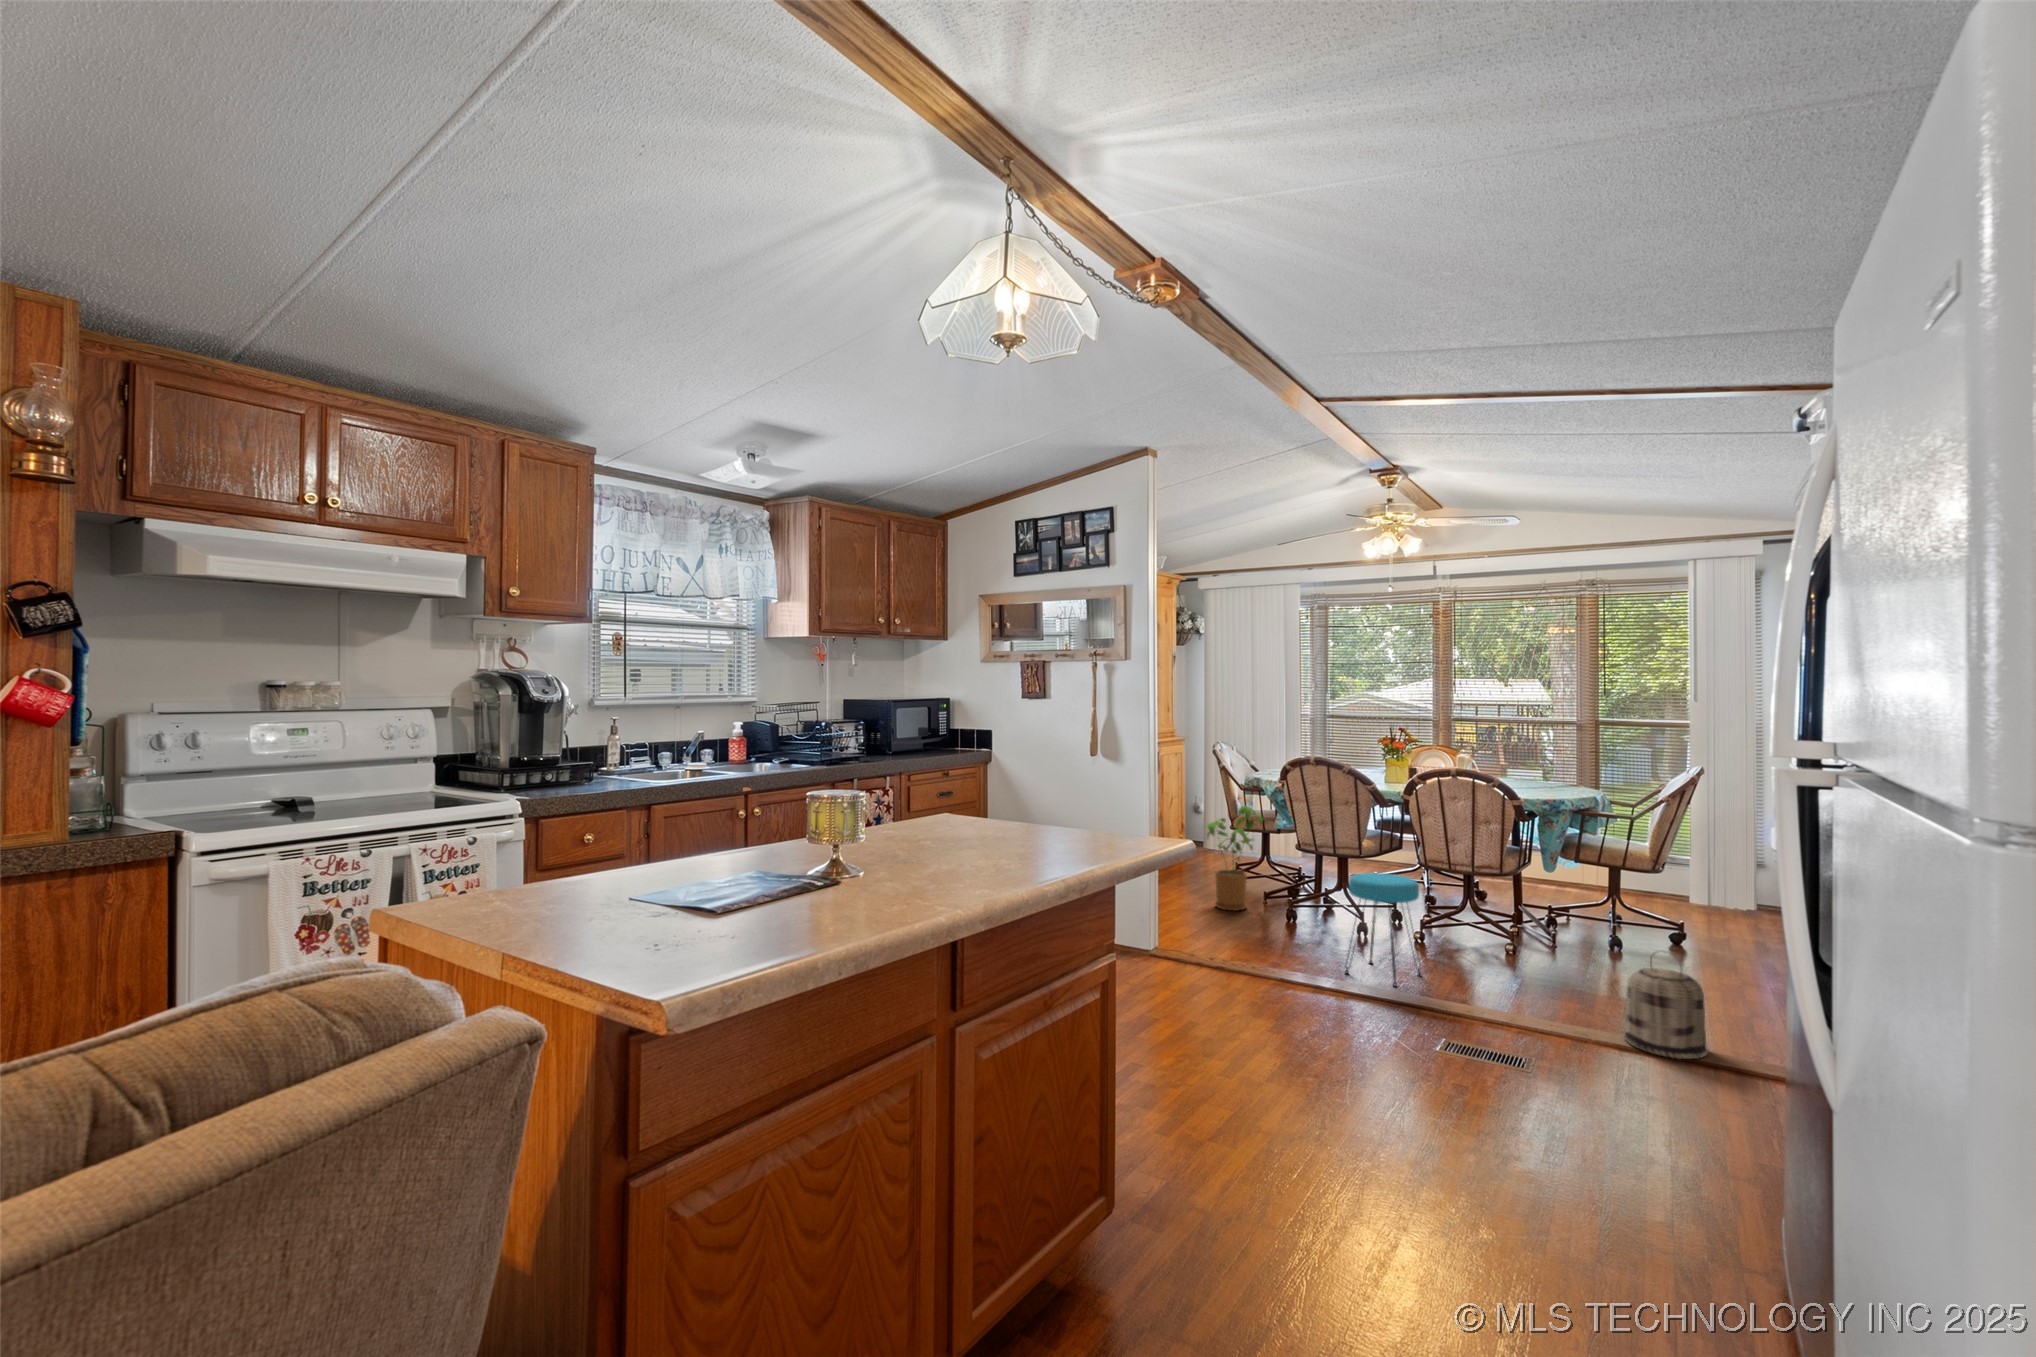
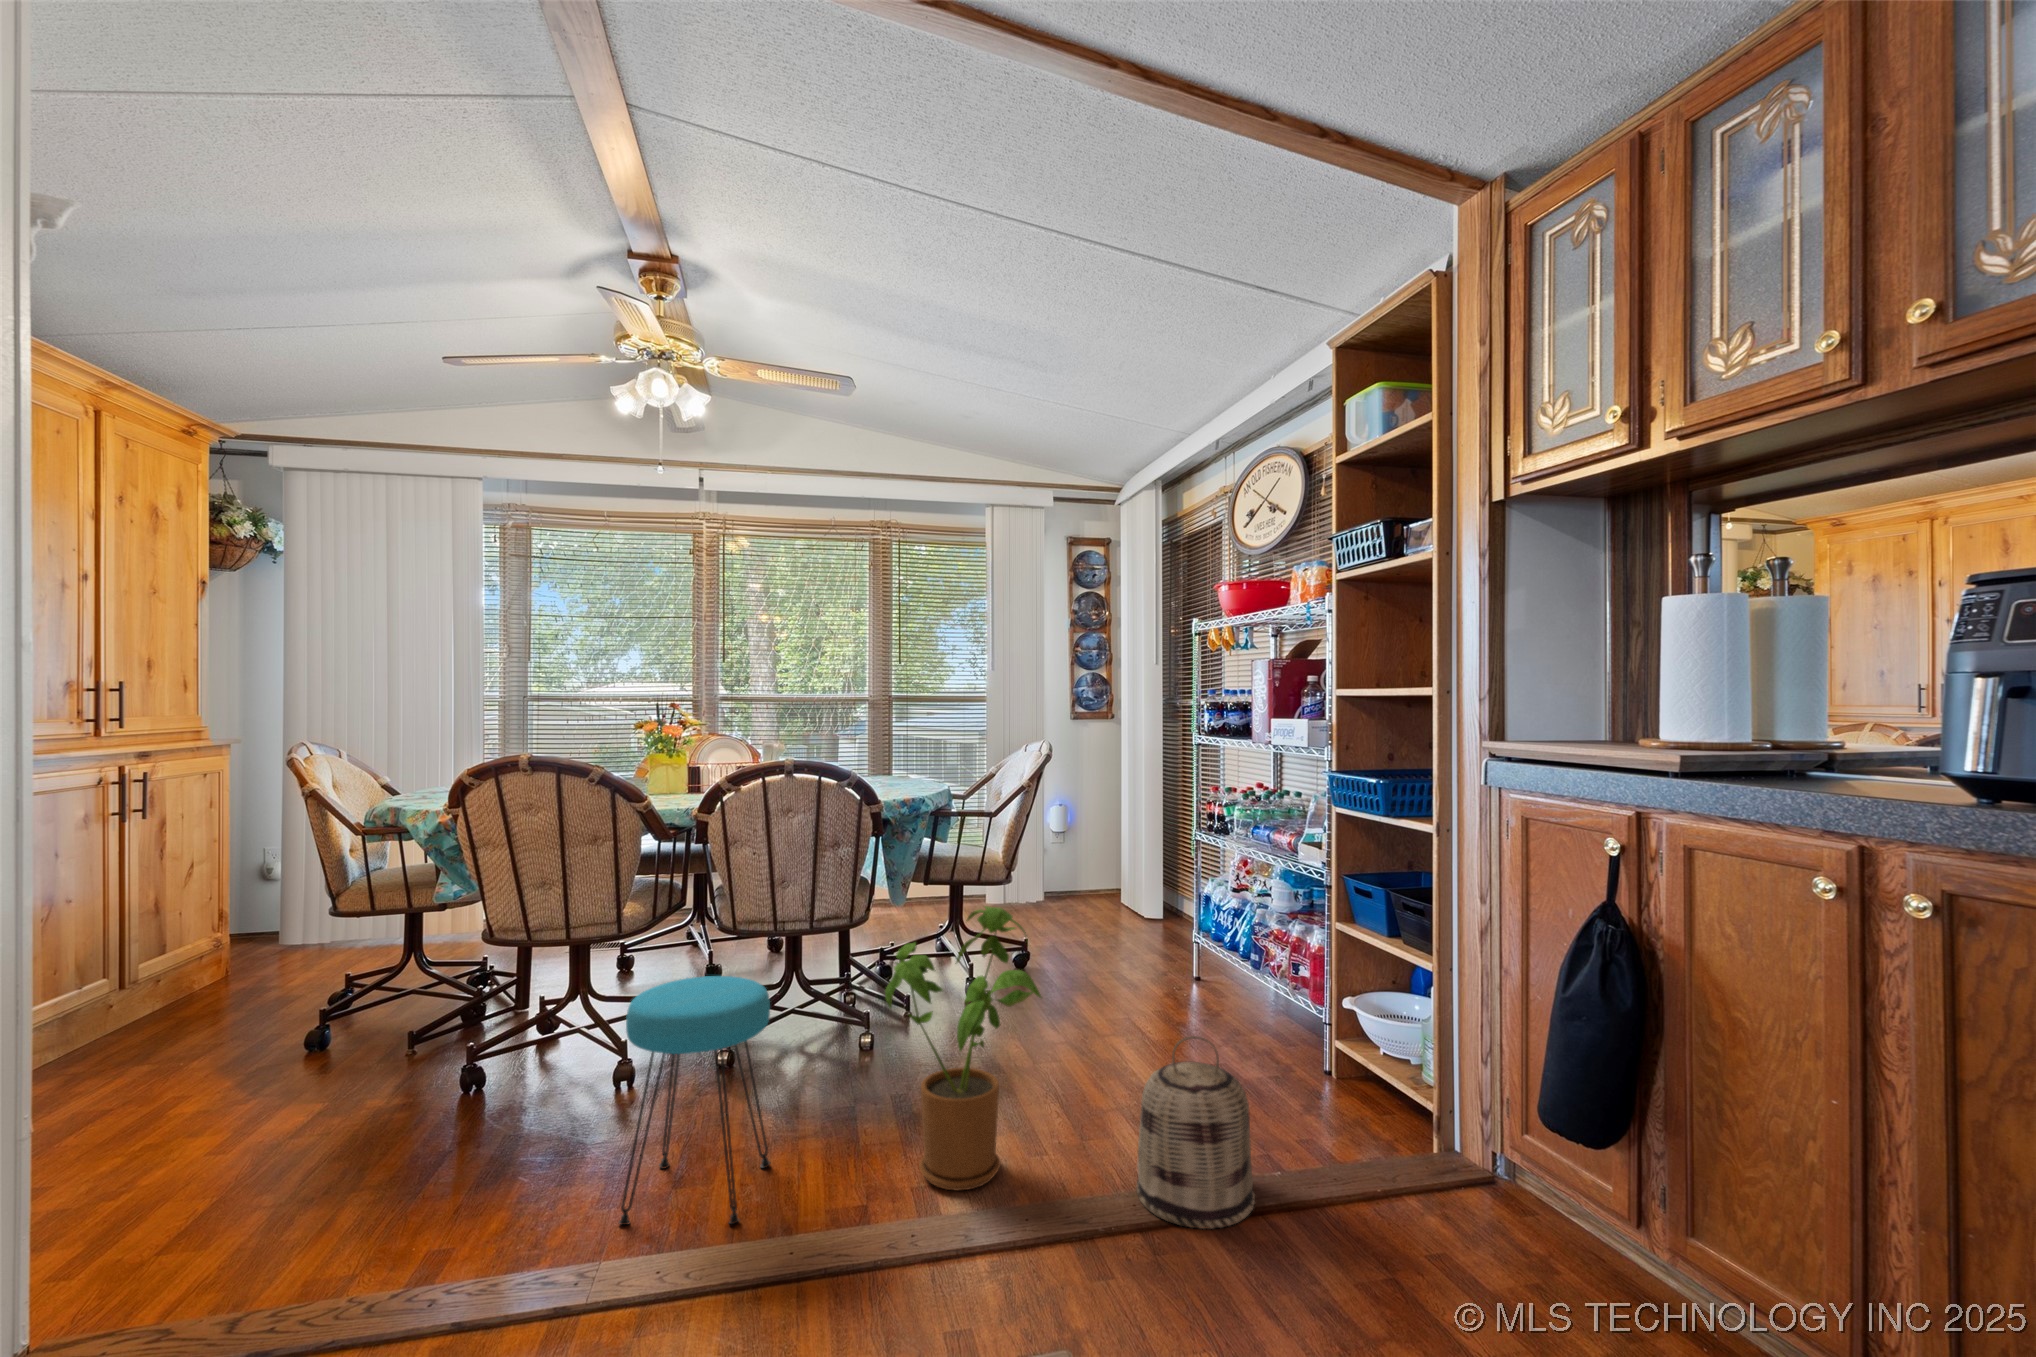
house plant: present [1207,806,1263,911] -> present [885,906,1041,1190]

